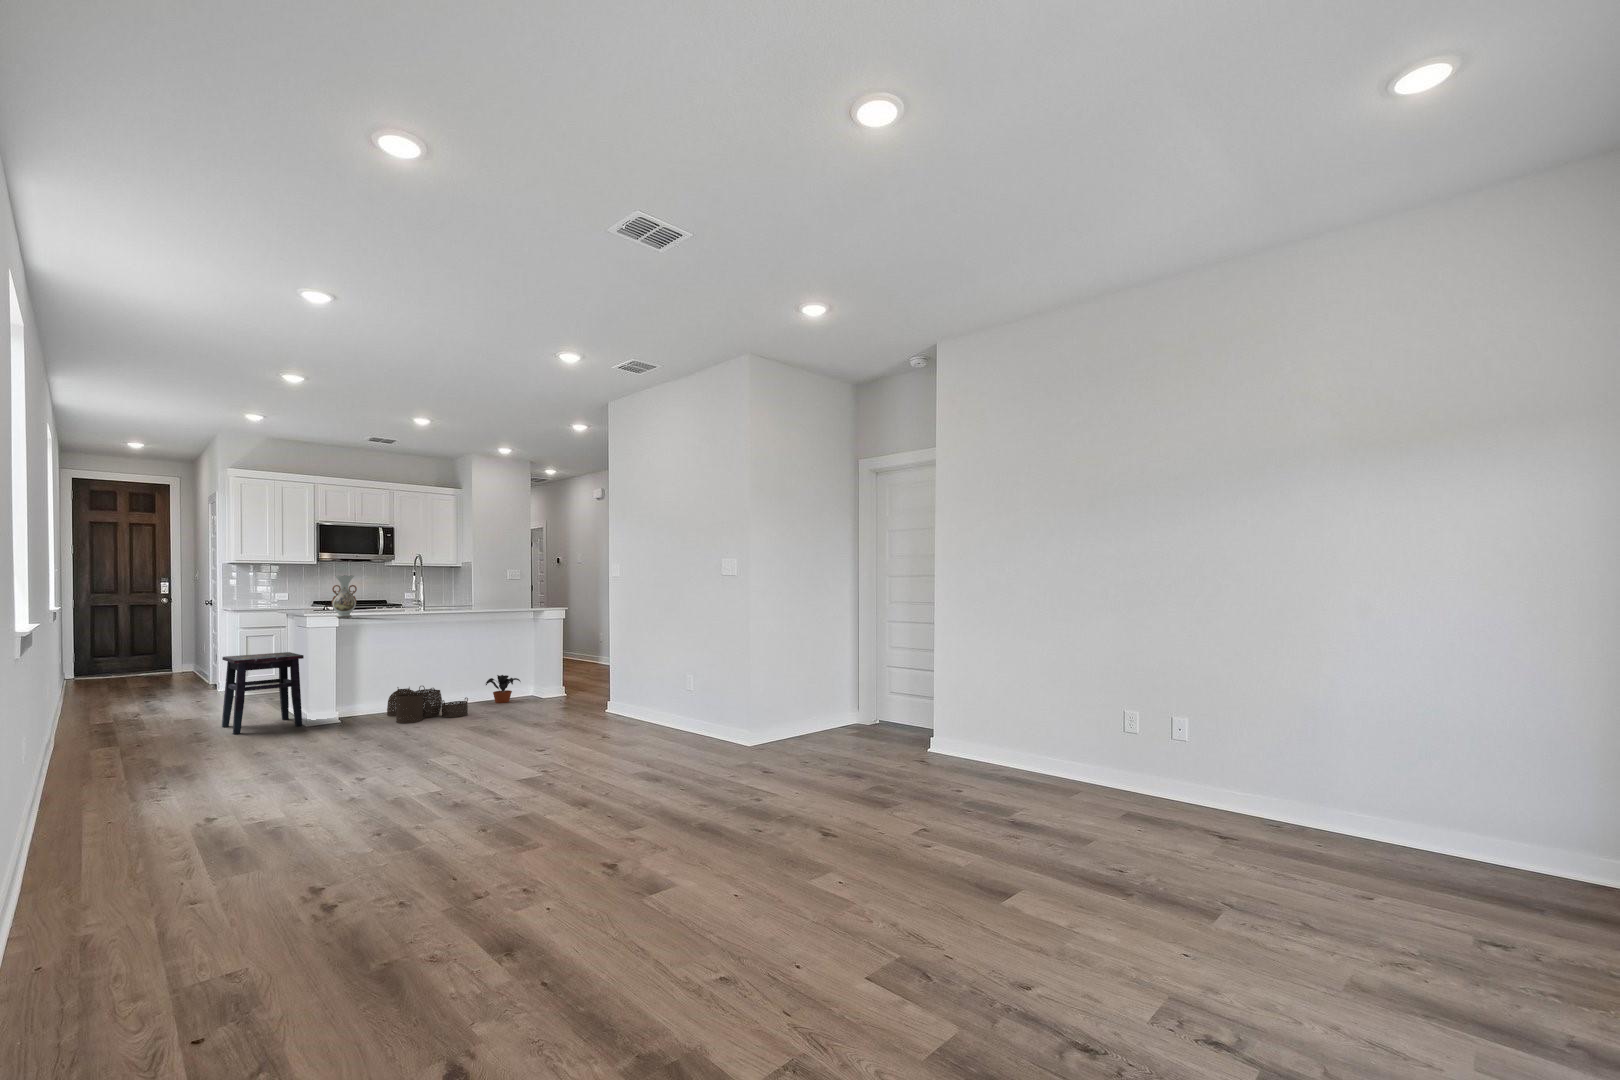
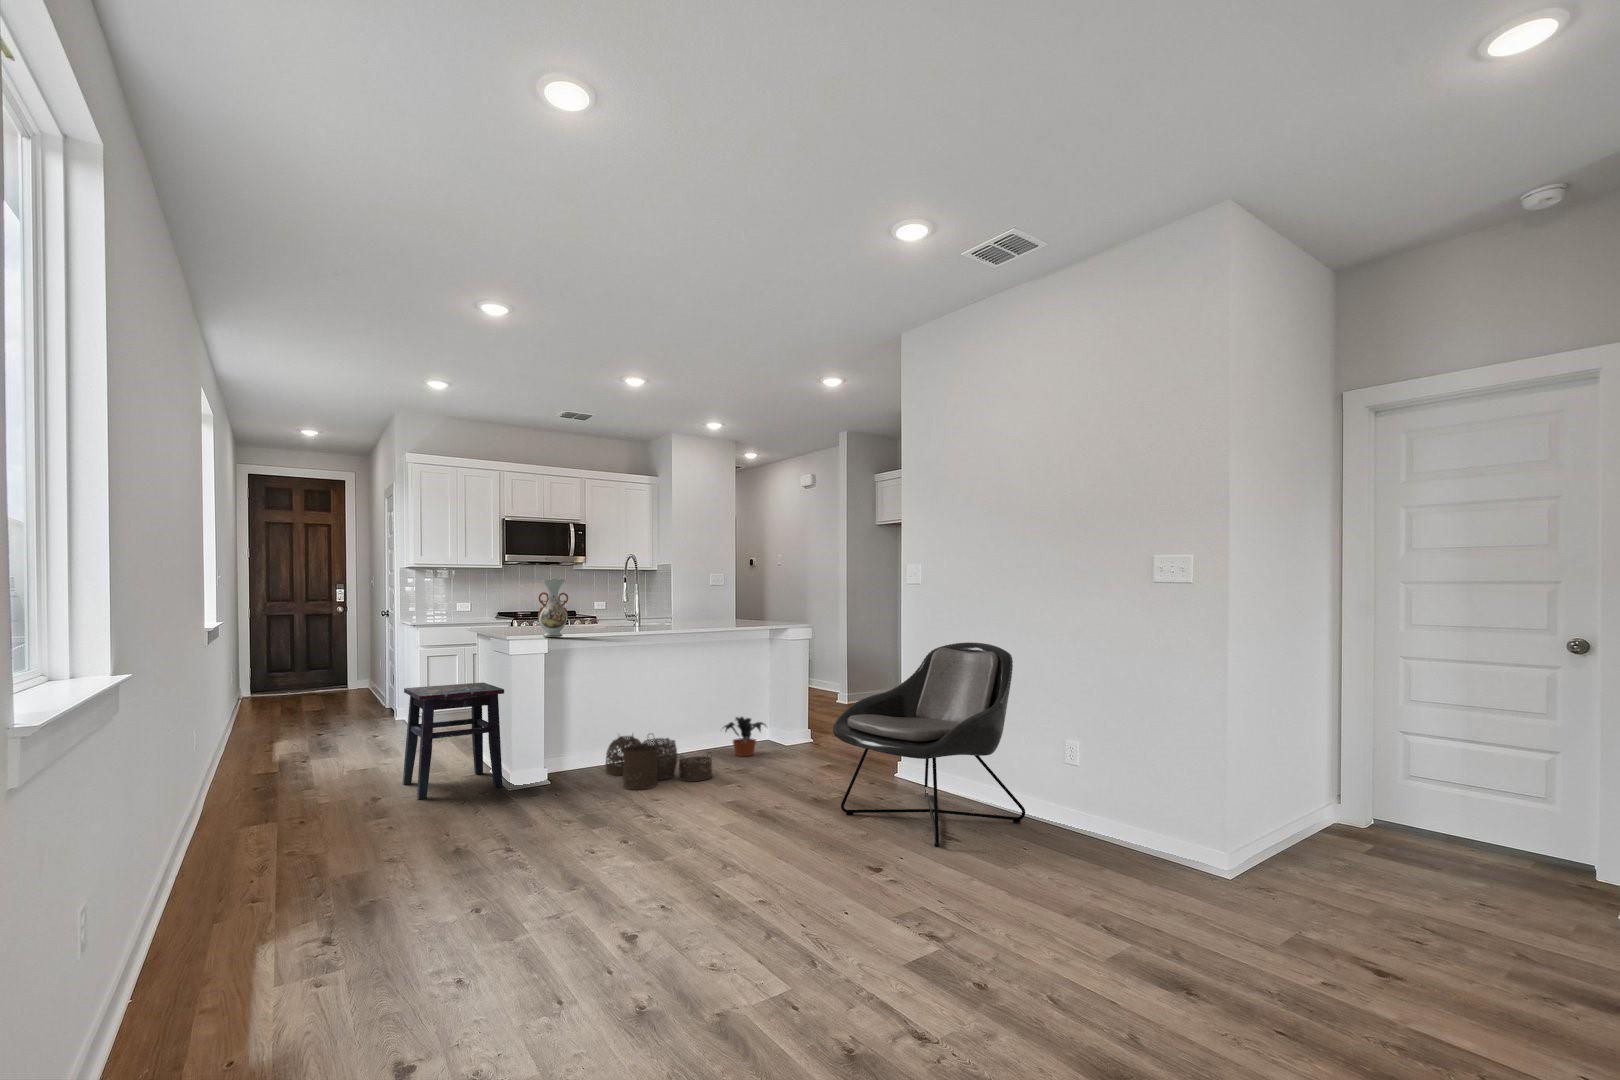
lounge chair: none [538,616,661,741] -> present [833,642,1025,847]

